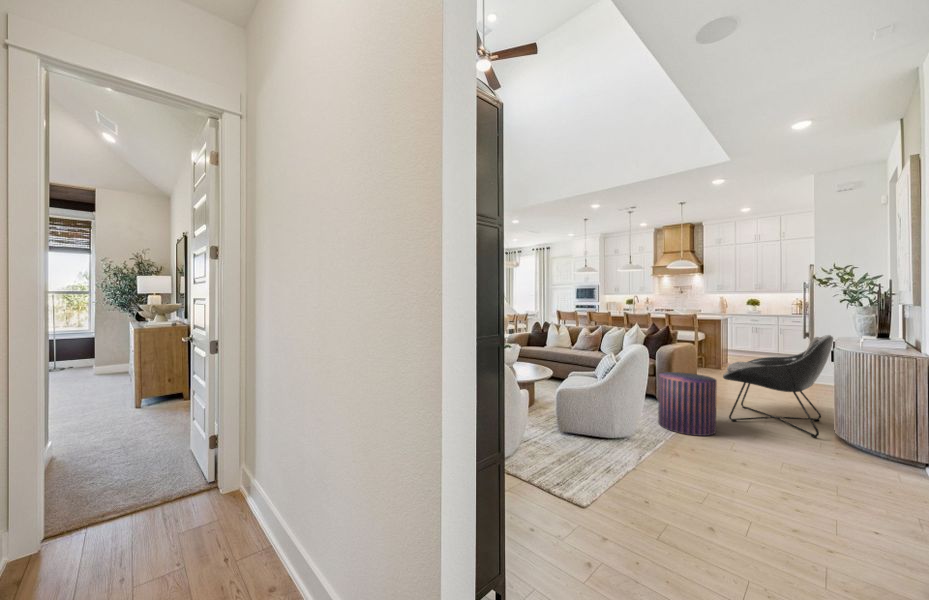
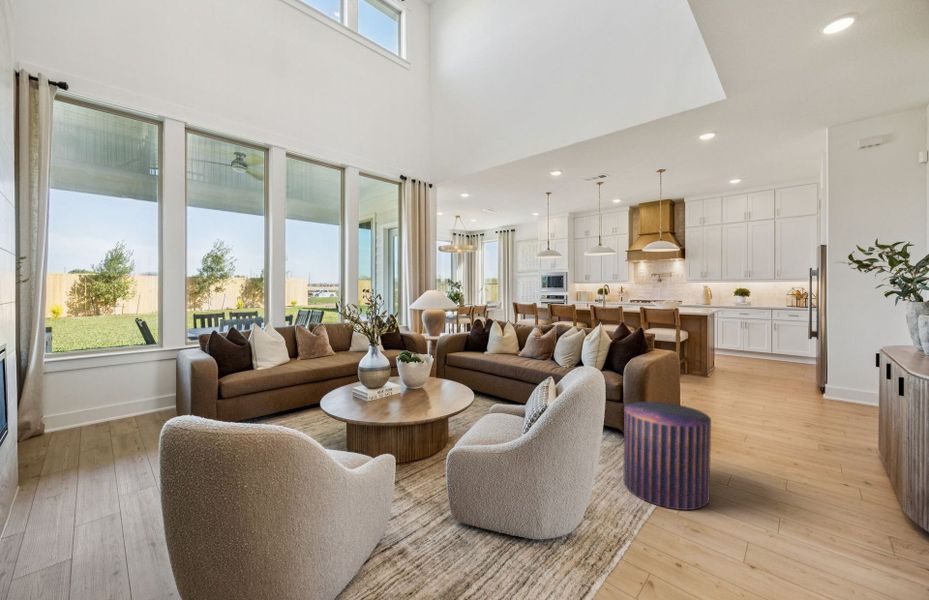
lounge chair: present [723,335,833,438] -> none [717,345,883,507]

